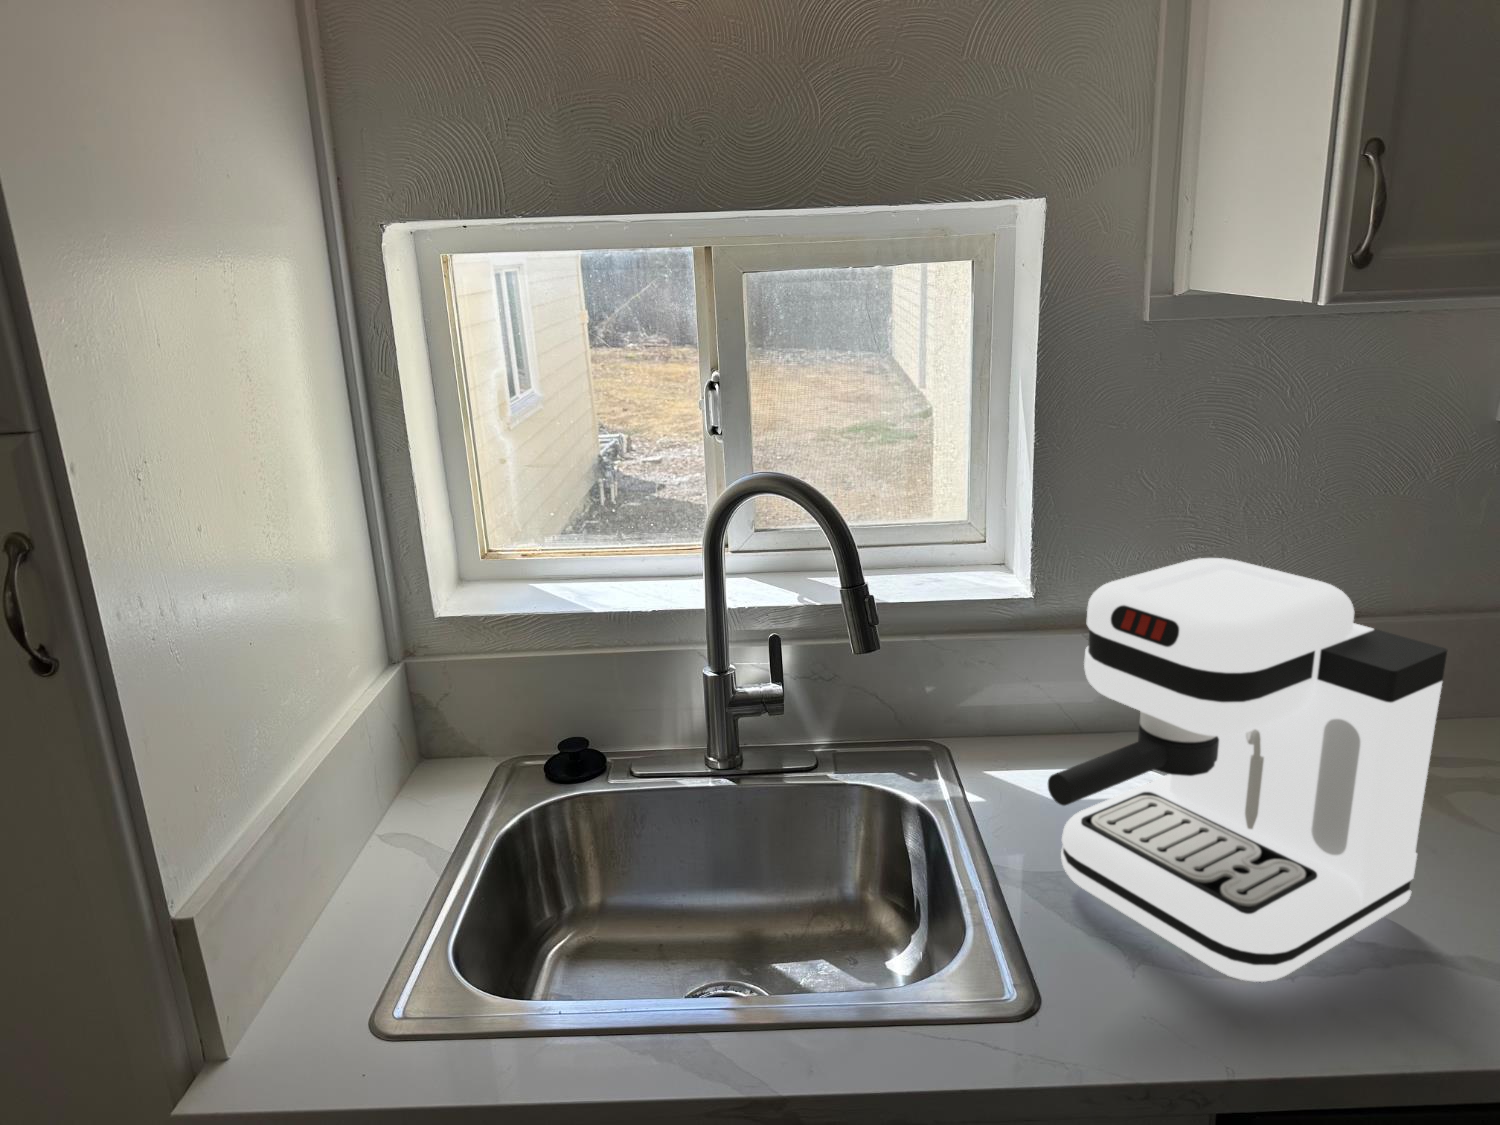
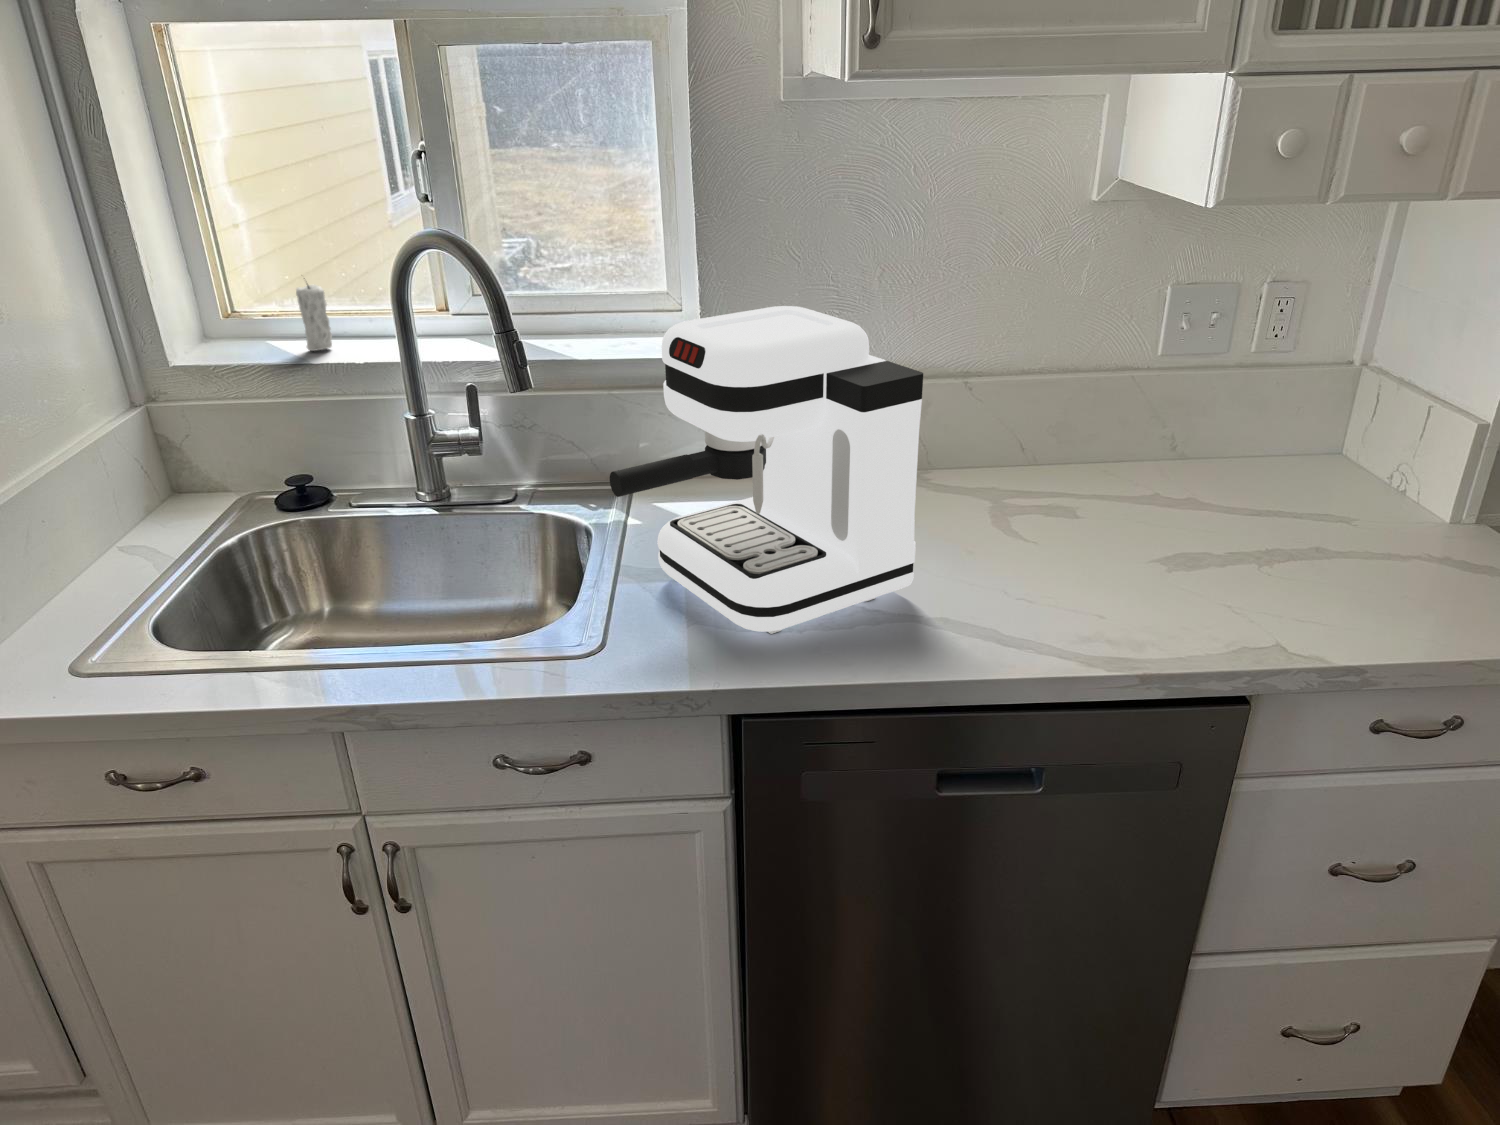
candle: none [572,512,606,596] -> present [296,284,332,351]

